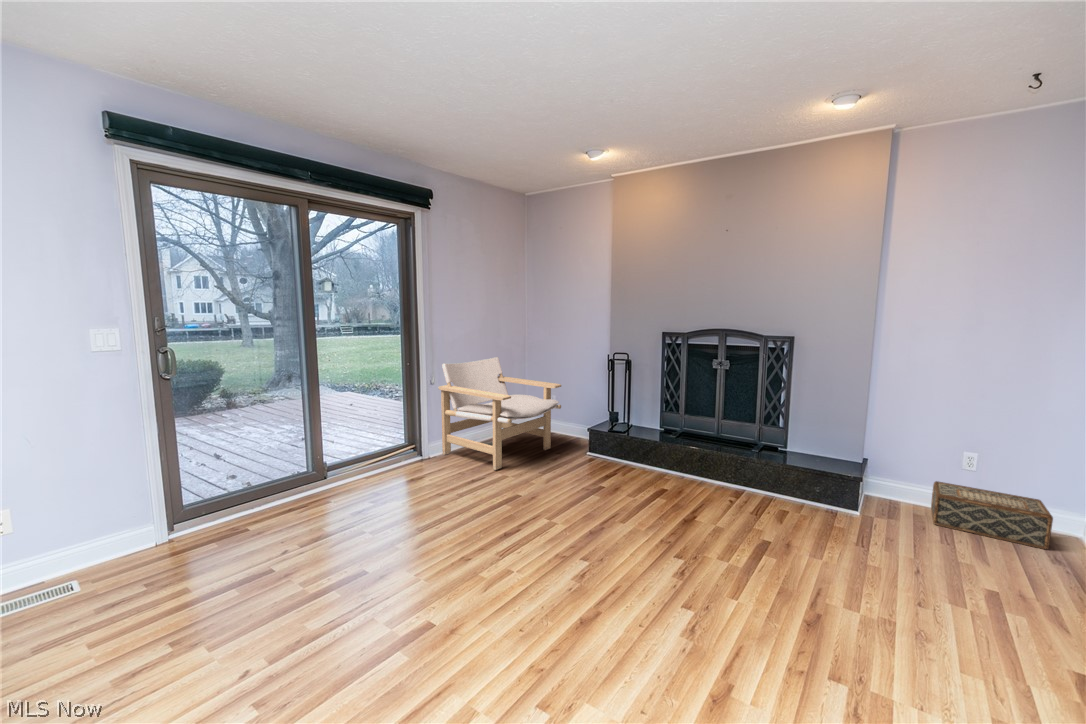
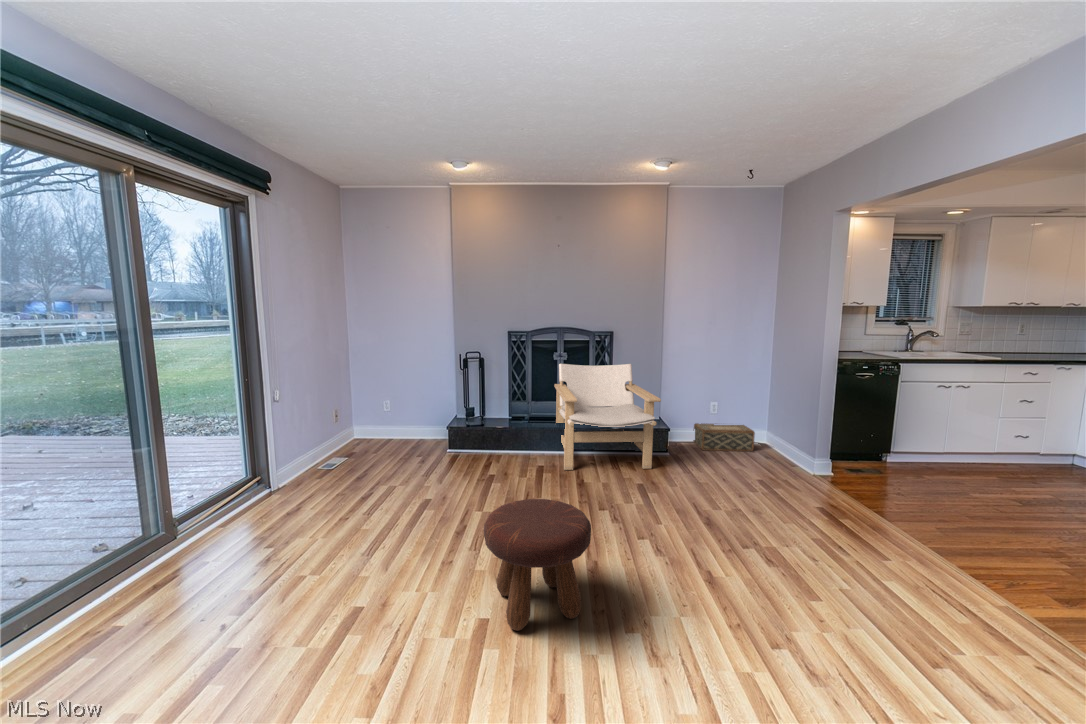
lounge chair: present [439,357,561,470] -> present [554,364,661,470]
footstool: none [427,515,545,662] -> present [484,499,591,631]

